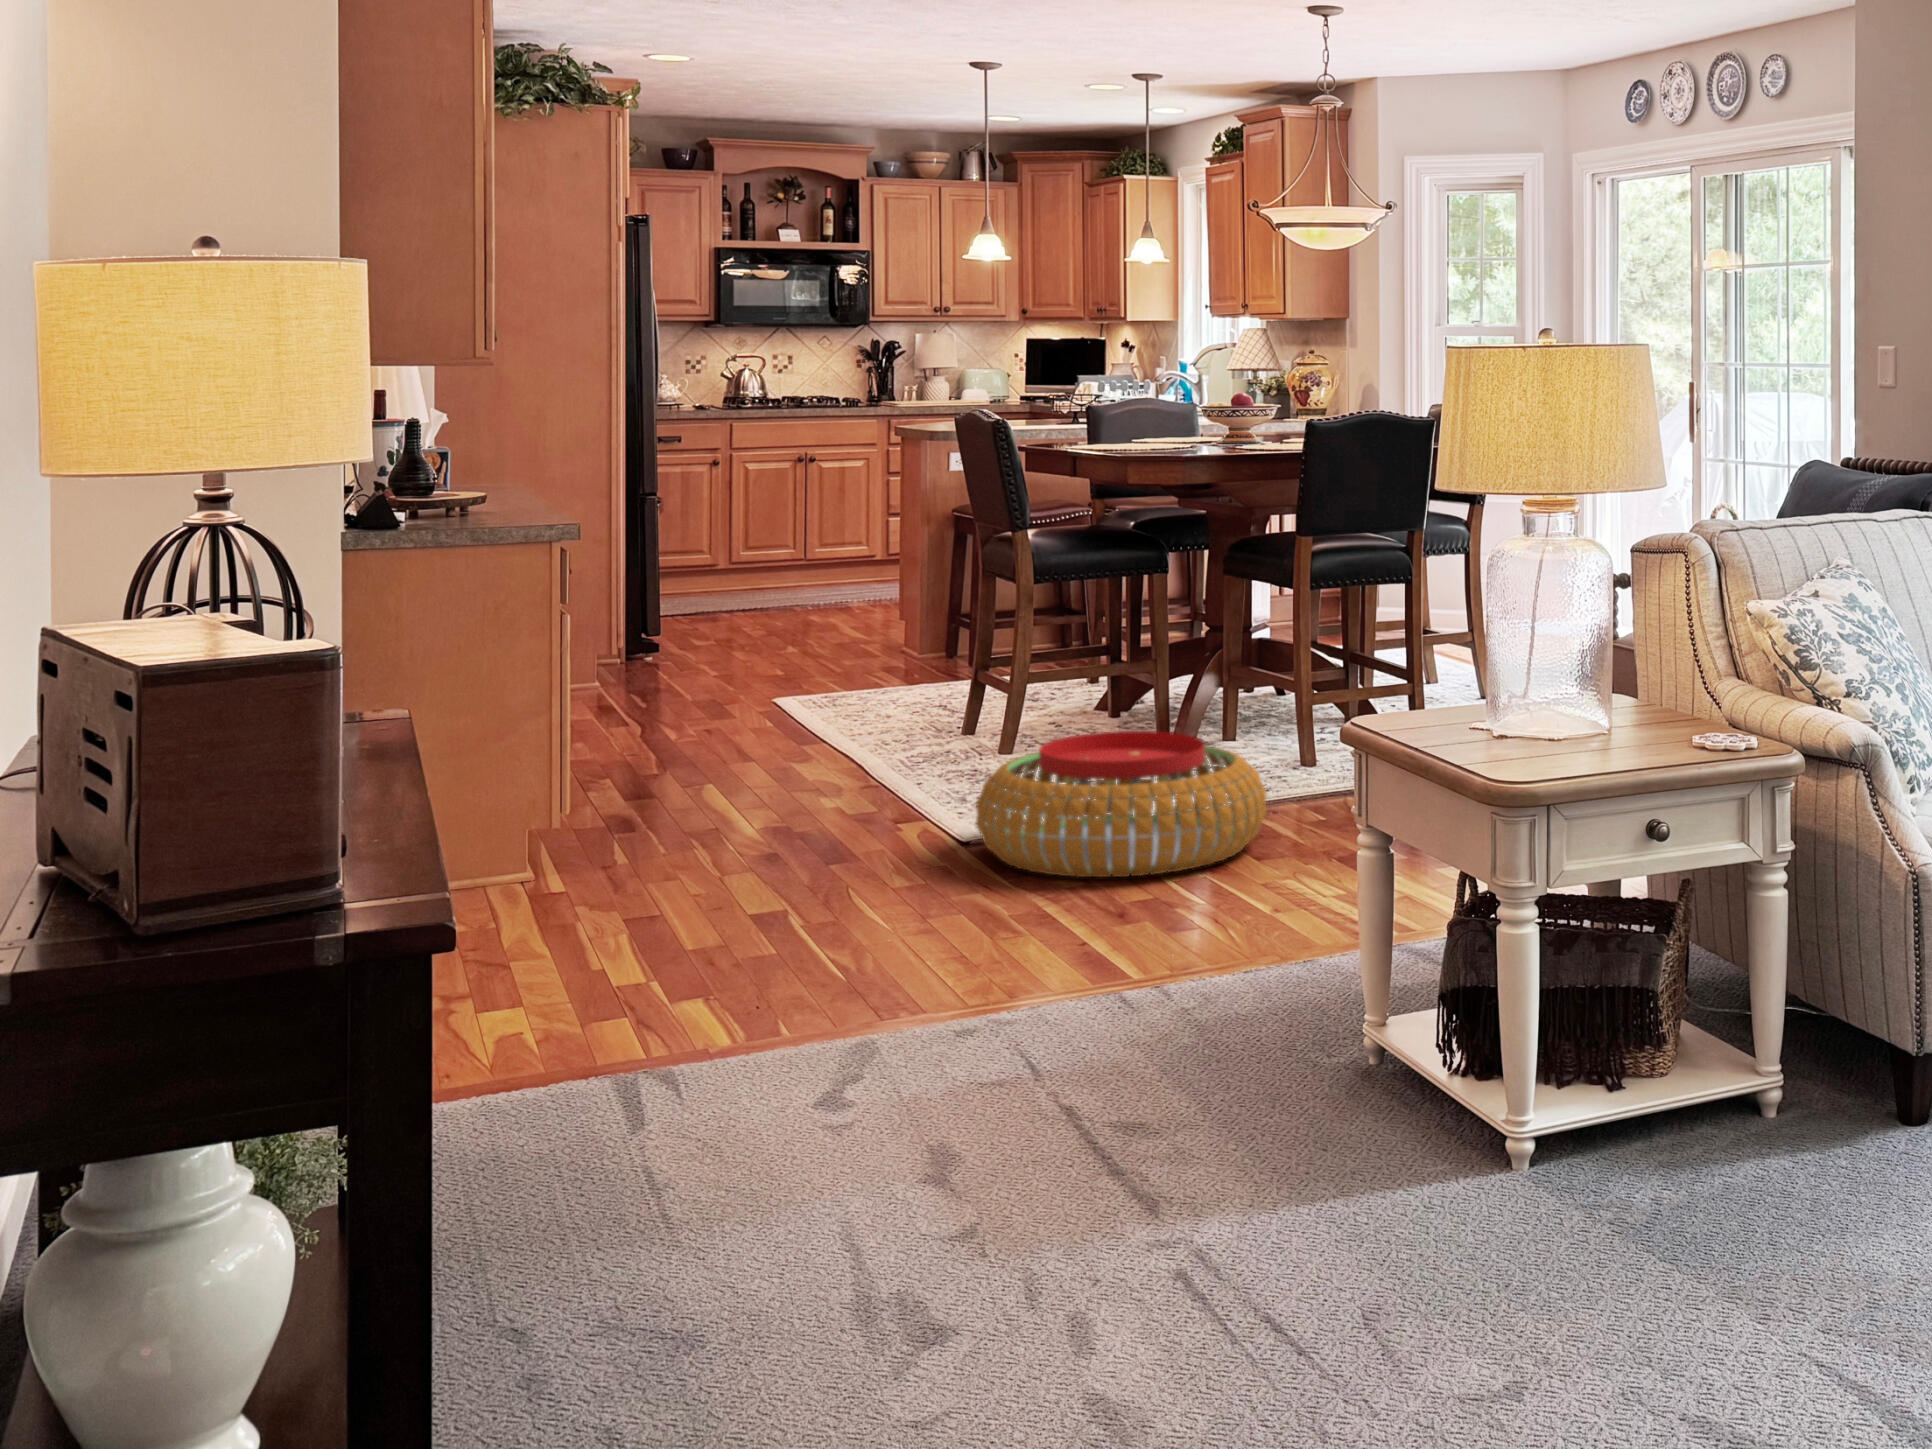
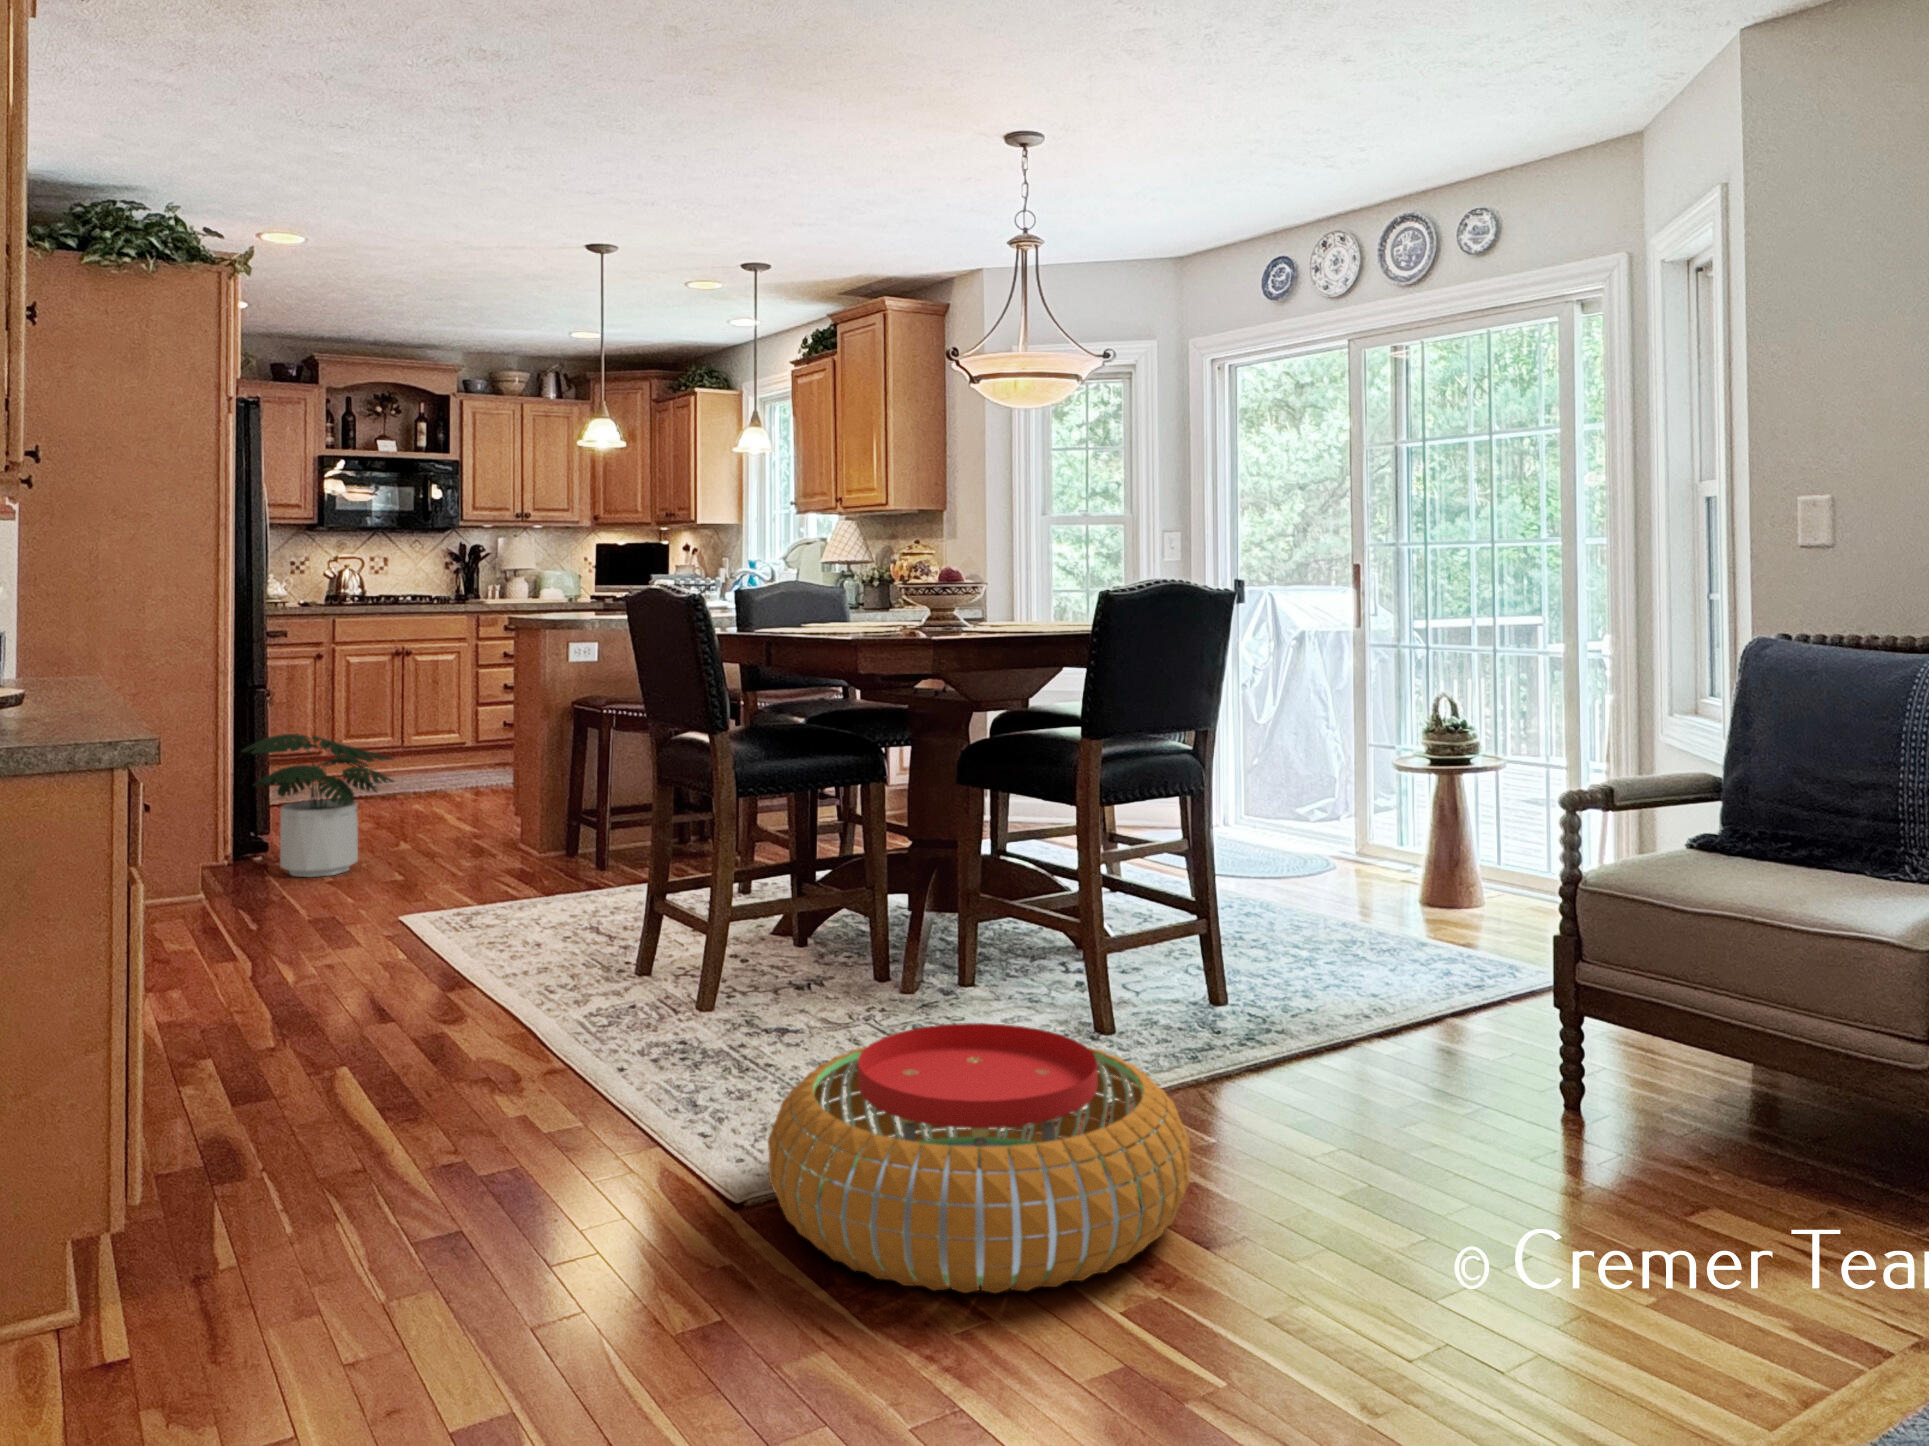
potted plant: none [634,537,780,672] -> present [243,734,394,877]

